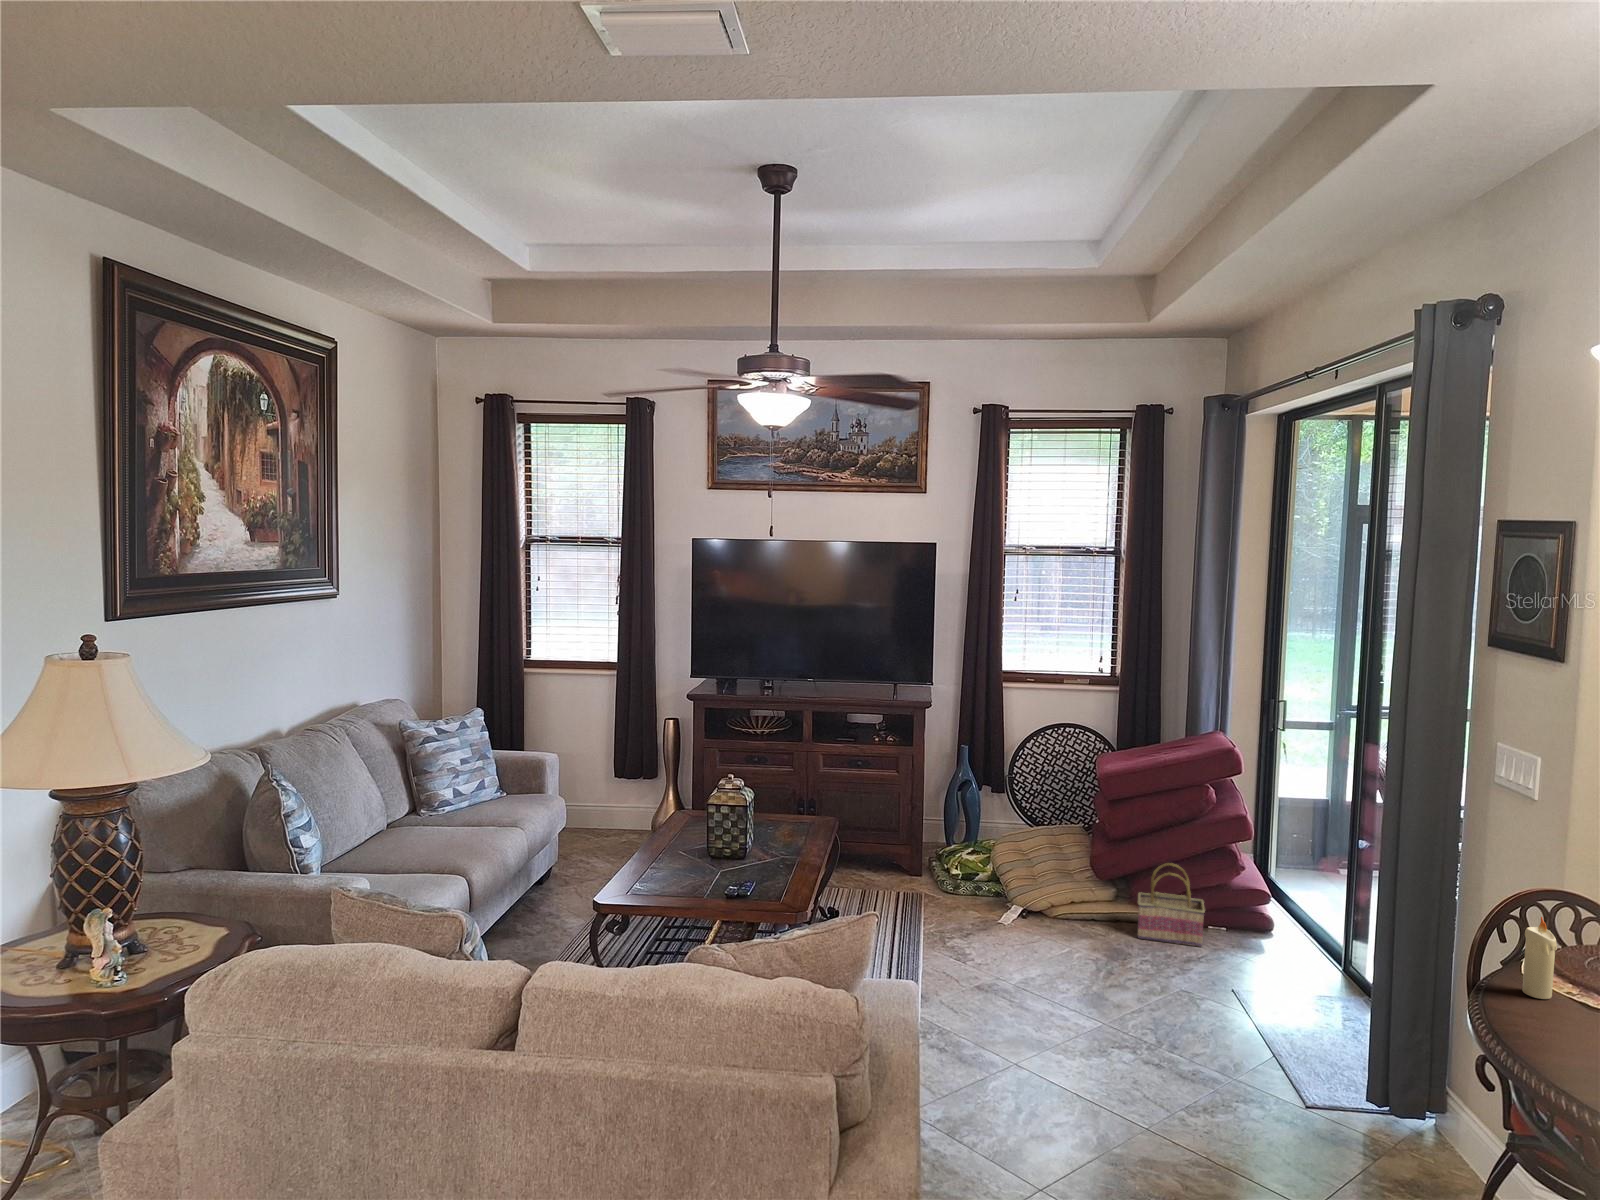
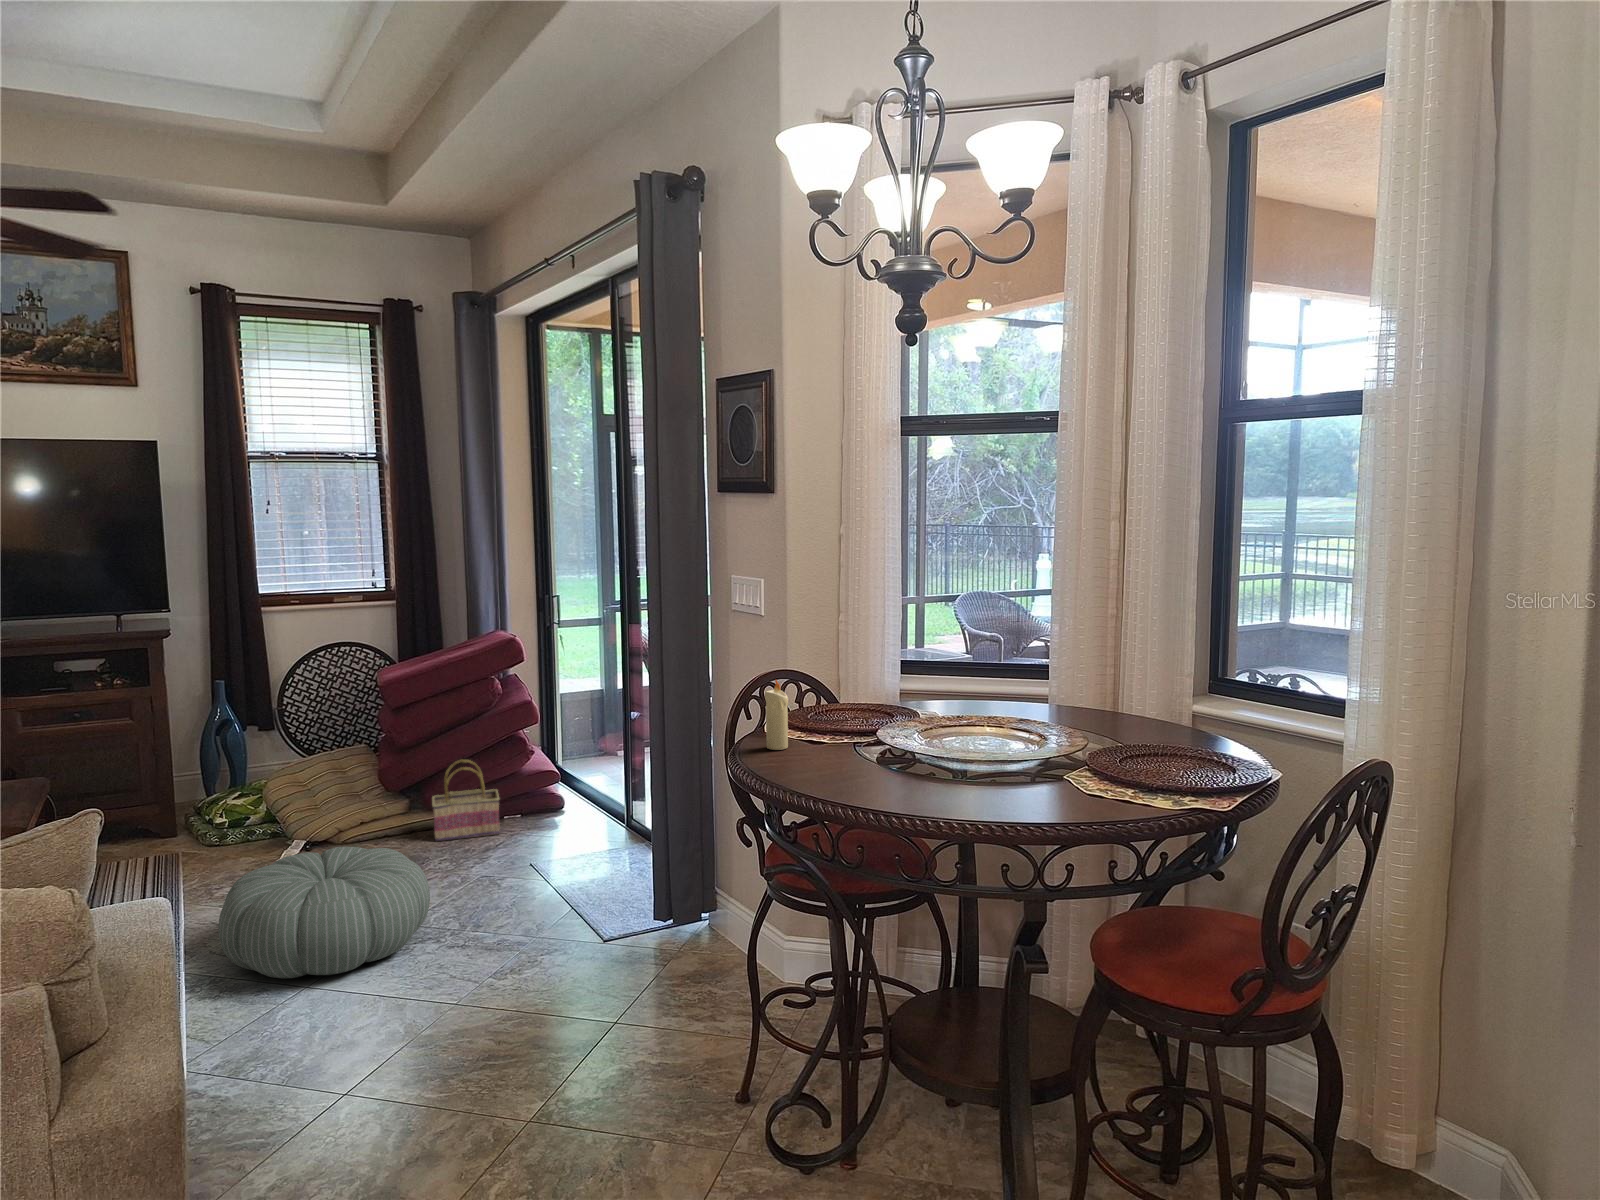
pouf: none [952,930,1130,1055] -> present [218,847,430,978]

